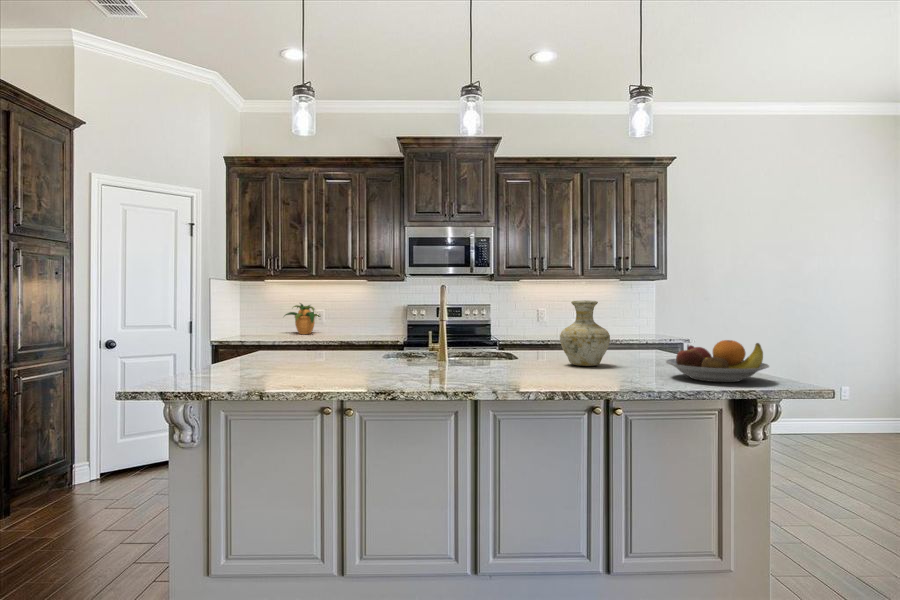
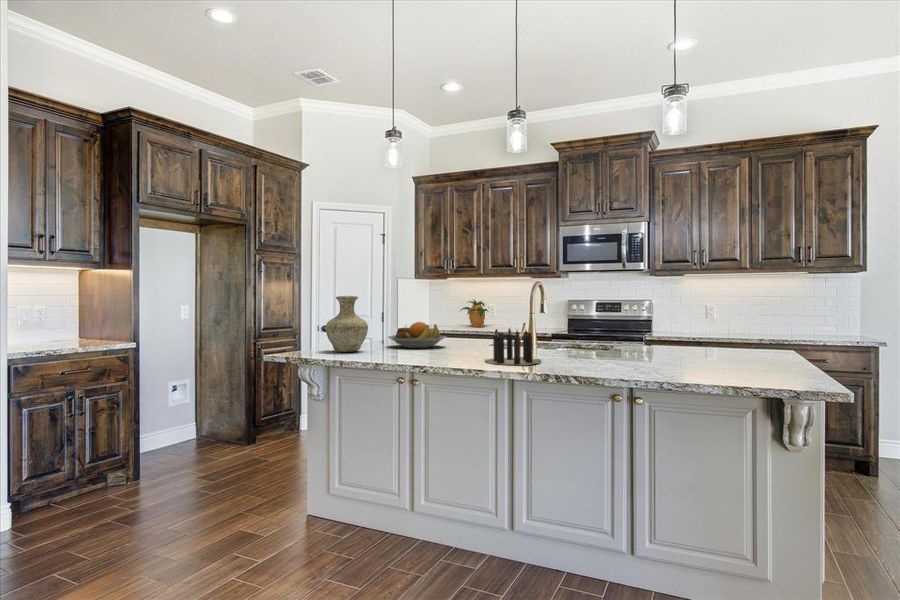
vase: present [560,300,610,366] -> present [326,296,368,352]
candle: none [433,336,526,382] -> present [485,328,541,366]
fruit bowl: present [666,340,769,382] -> present [388,322,446,348]

